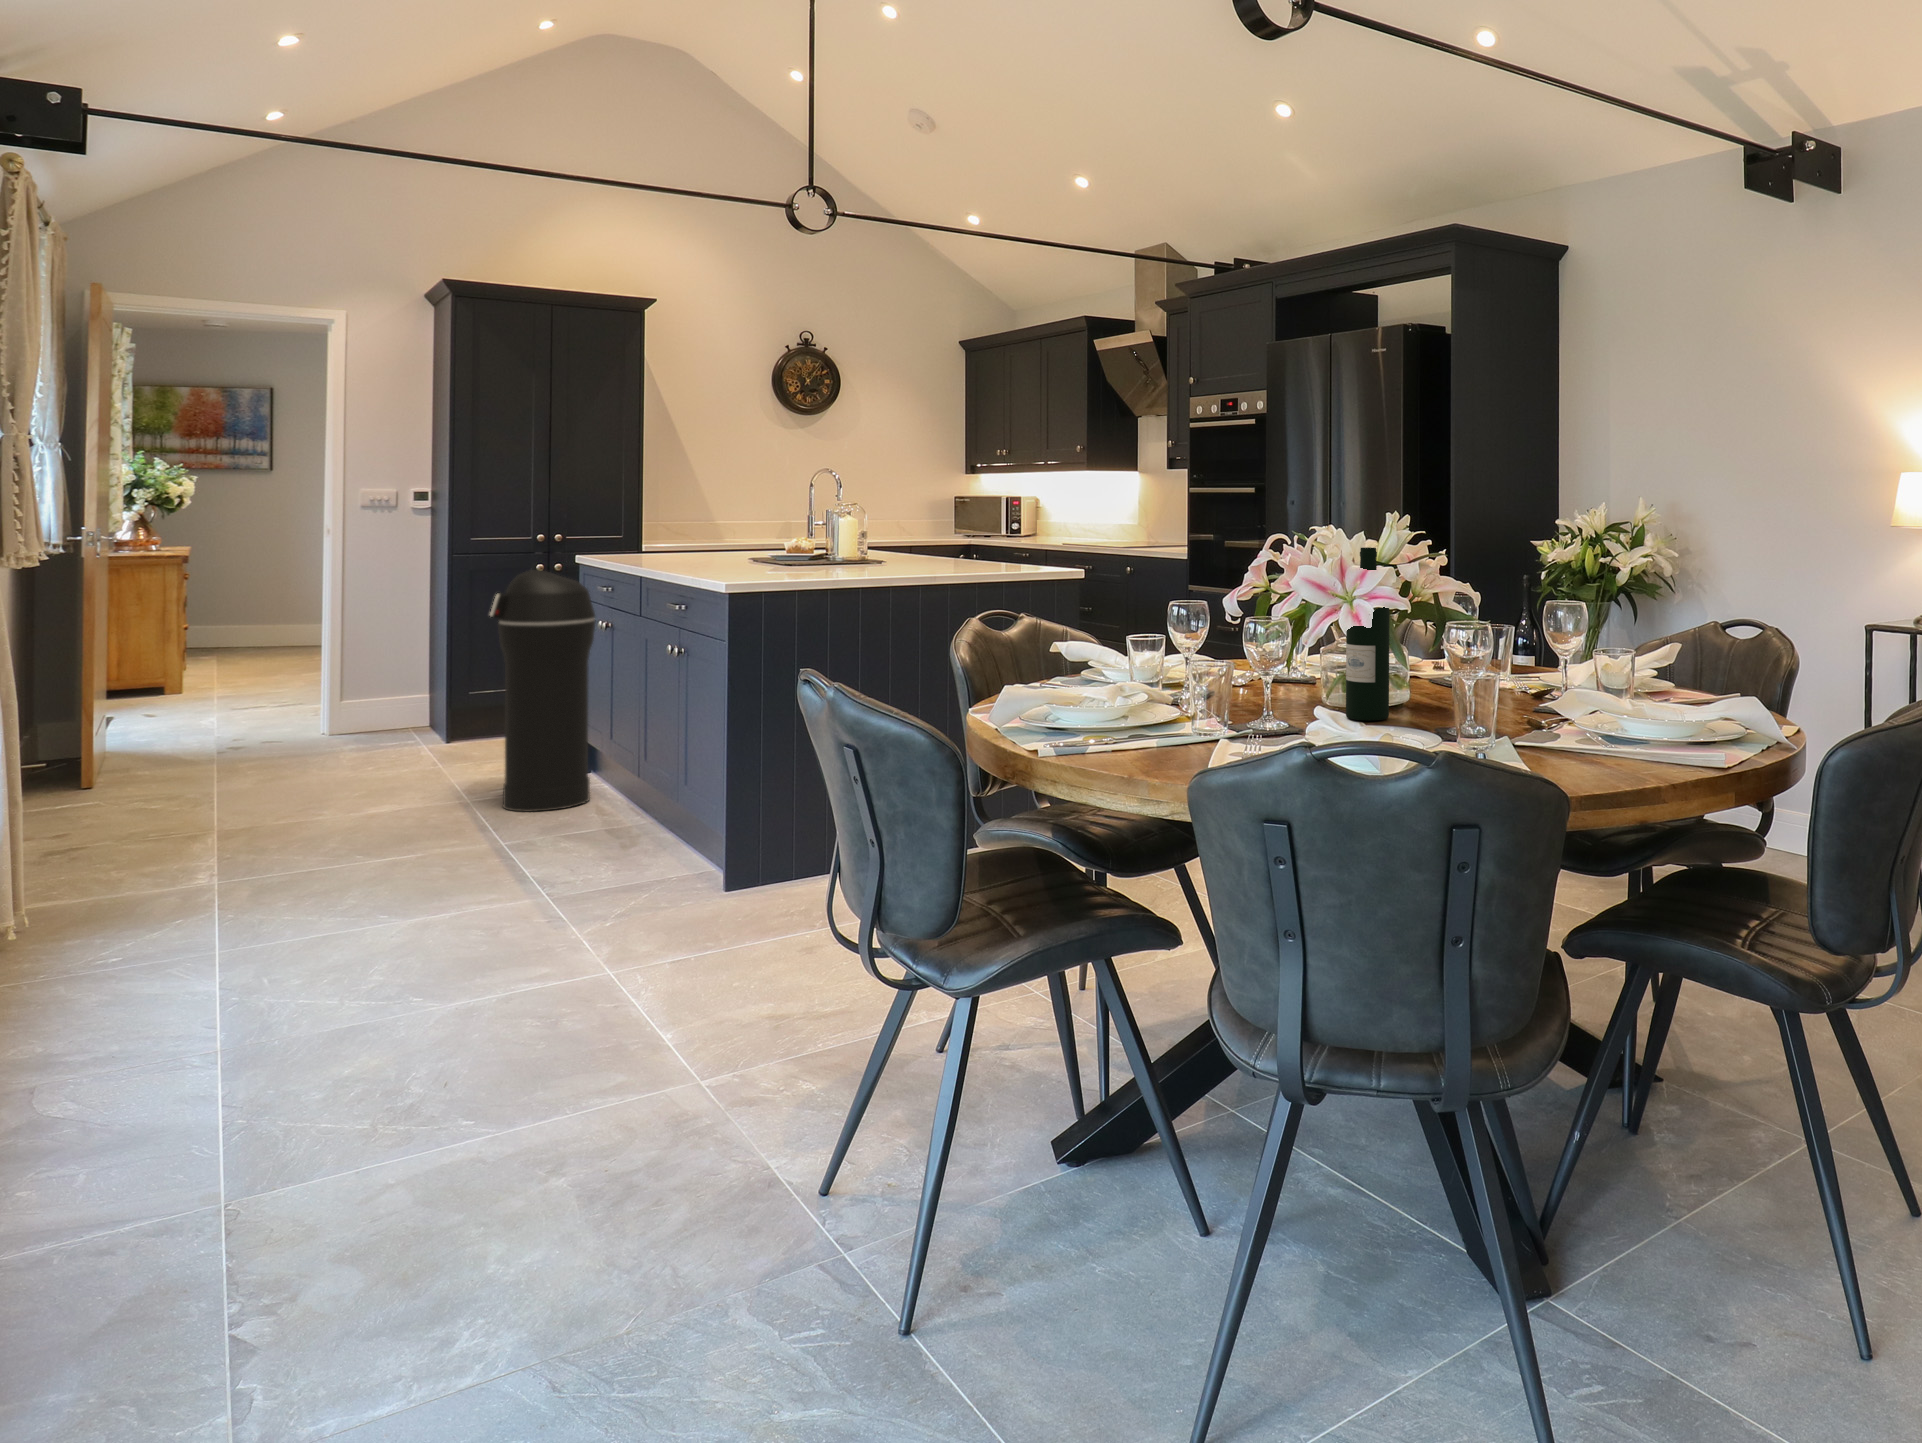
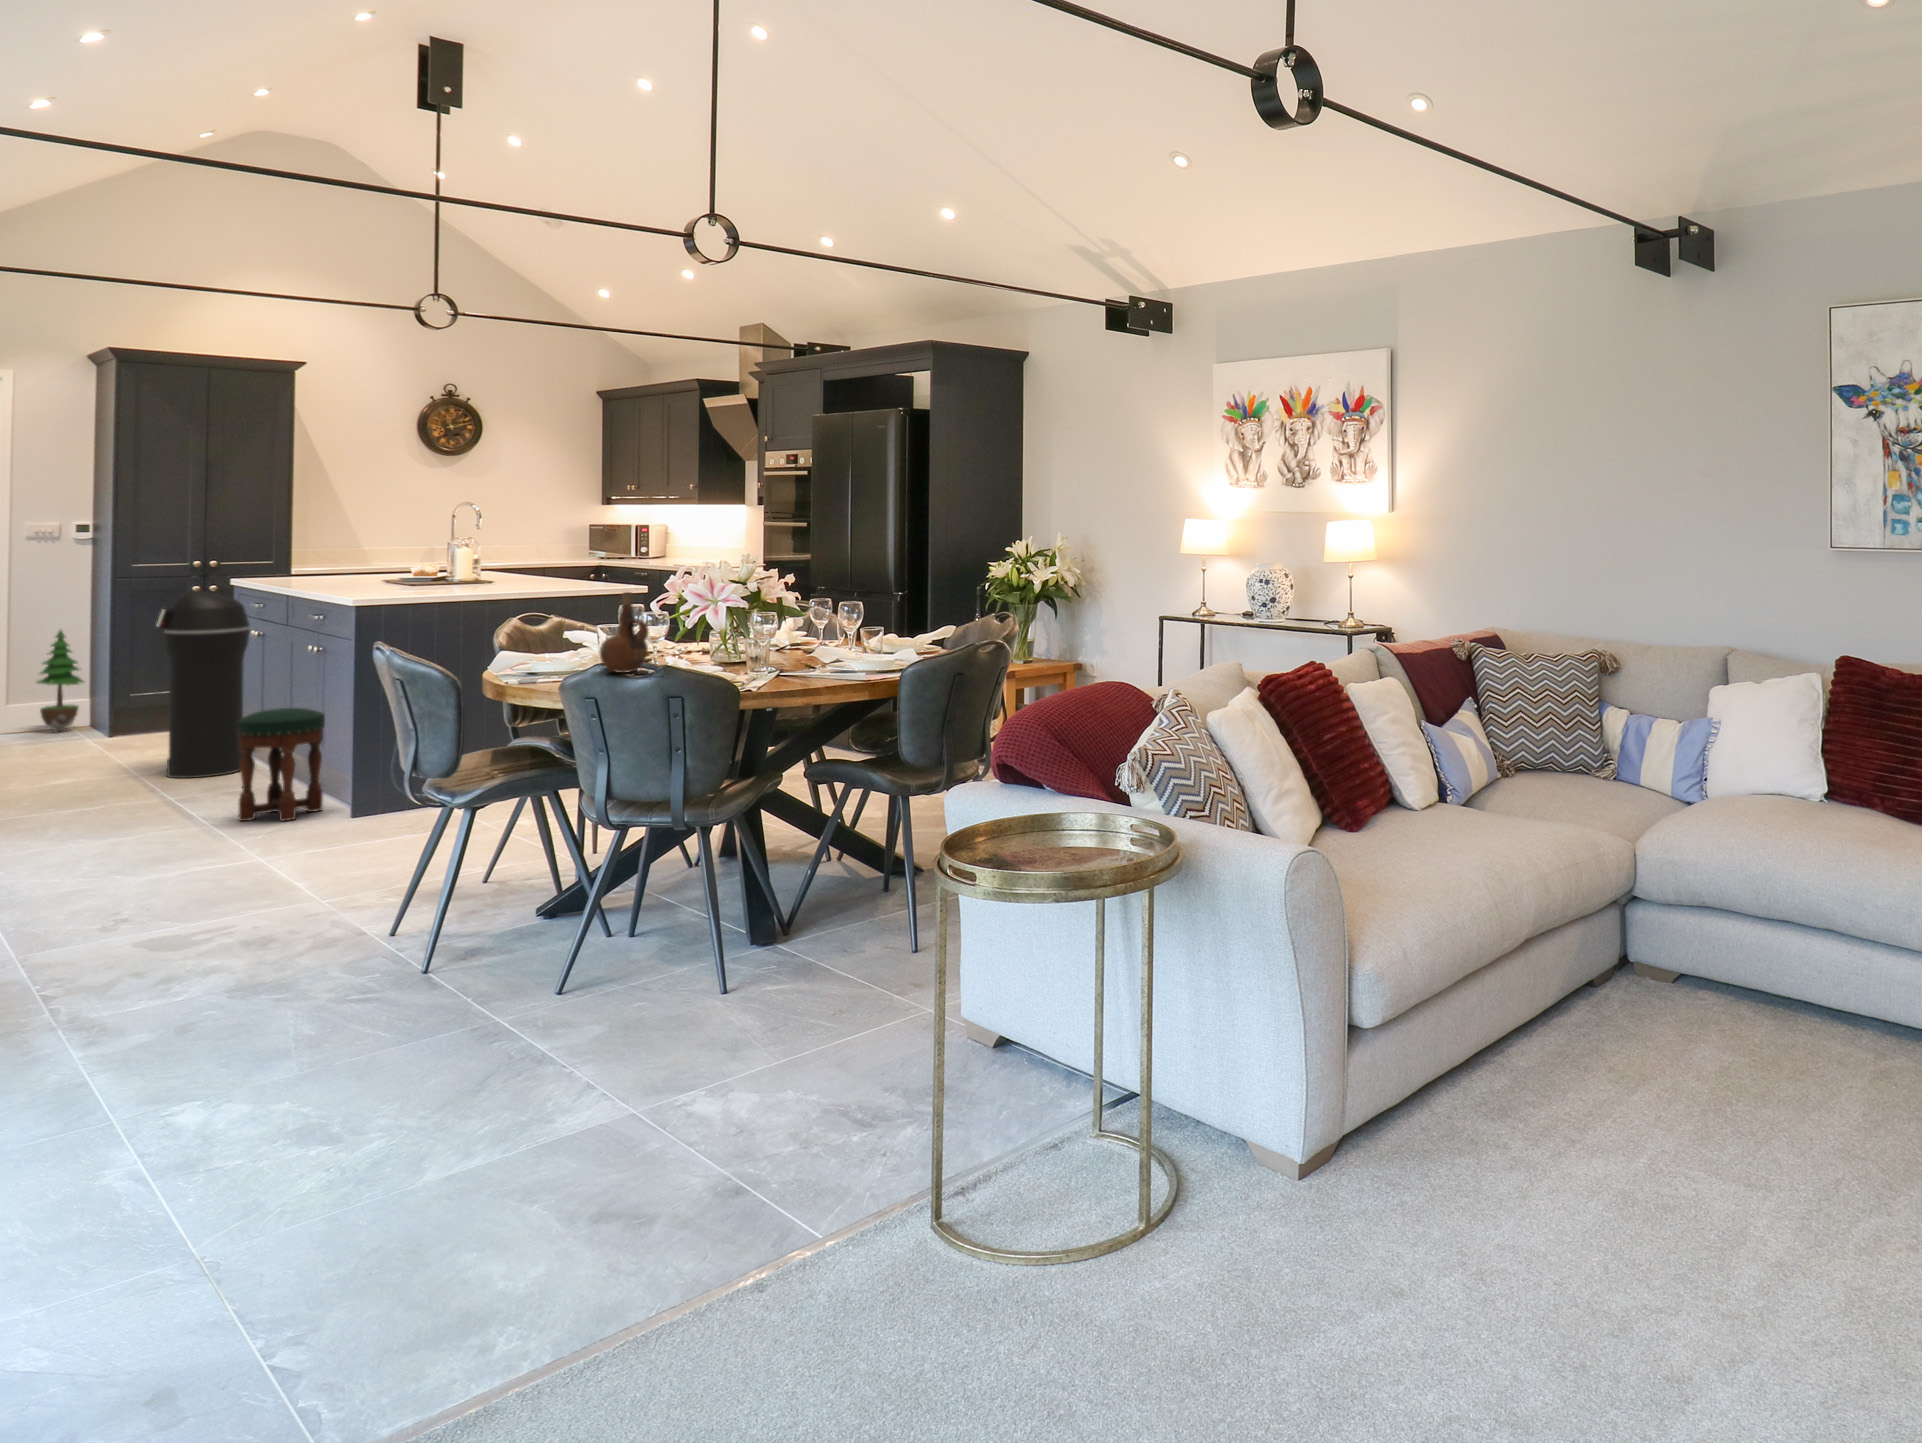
wine bottle: present [1346,547,1390,721] -> none [712,573,737,666]
ceramic pitcher: none [1169,581,1255,732] -> present [600,592,649,673]
potted tree: none [374,613,425,735] -> present [38,630,85,731]
stool: none [580,734,688,896] -> present [237,708,325,821]

